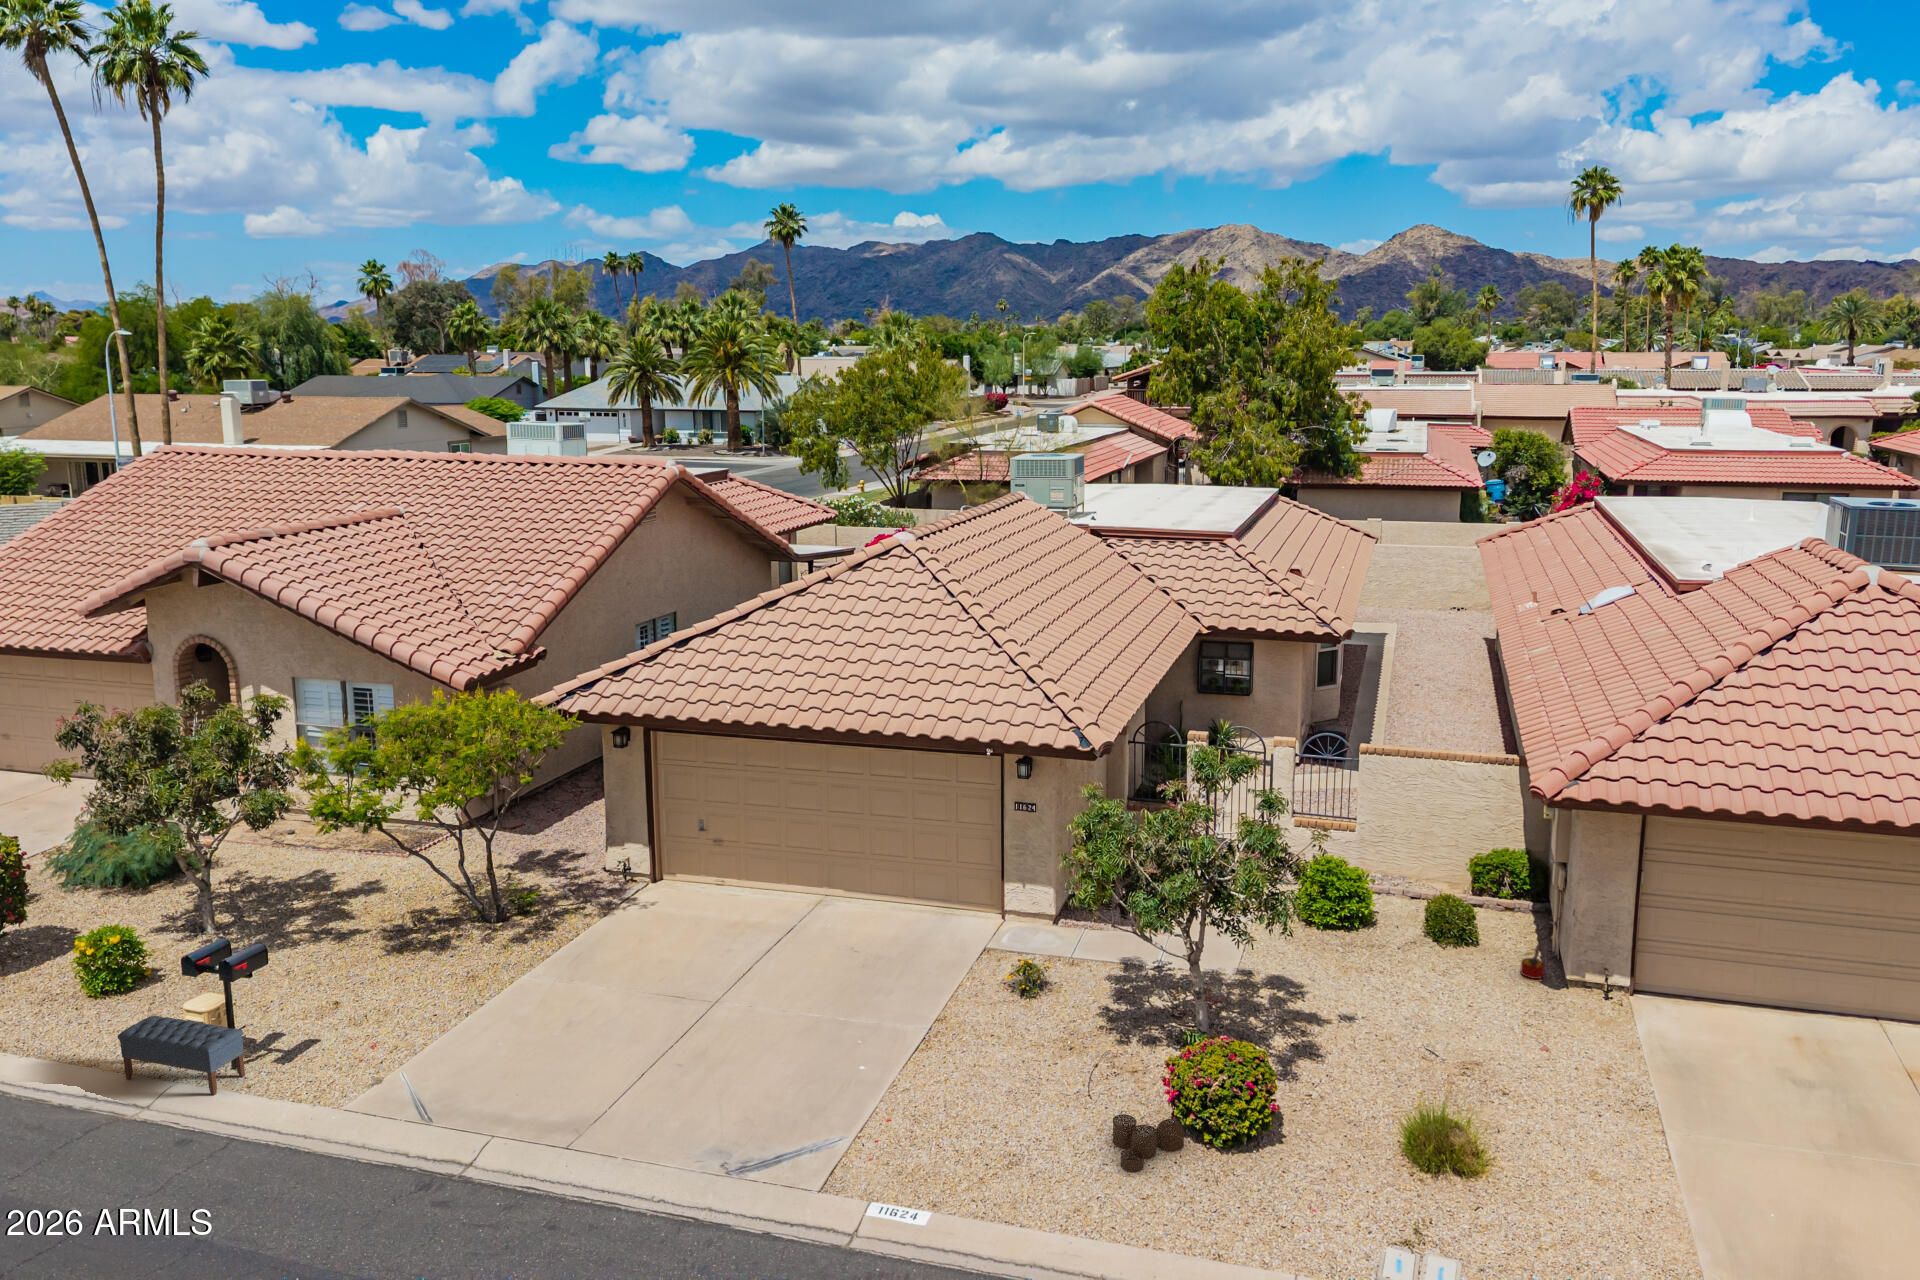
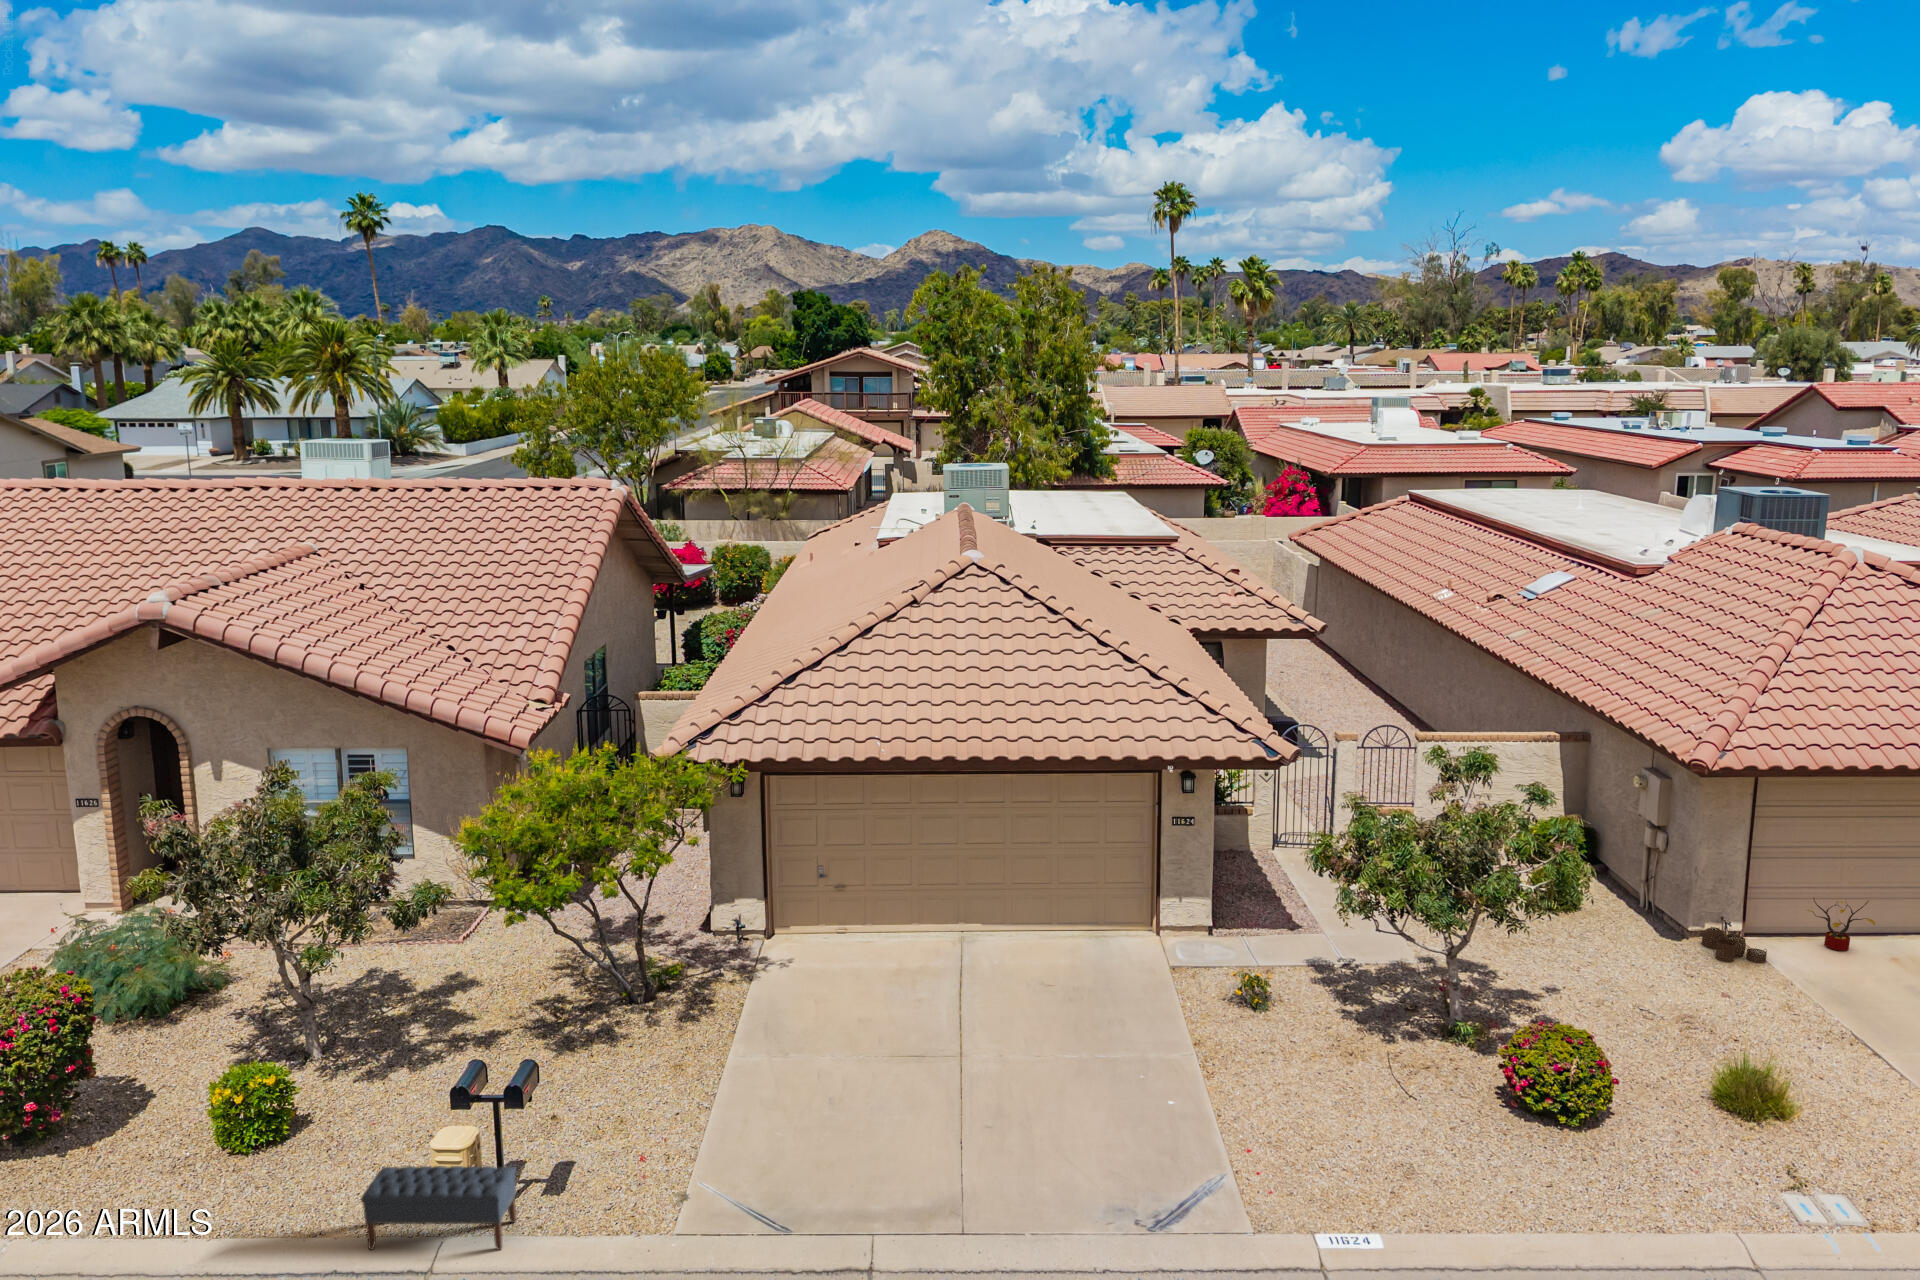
decorative plant: present [1520,923,1545,979] -> present [1806,899,1875,951]
woven basket: present [1113,1111,1184,1173] -> present [1702,927,1767,963]

